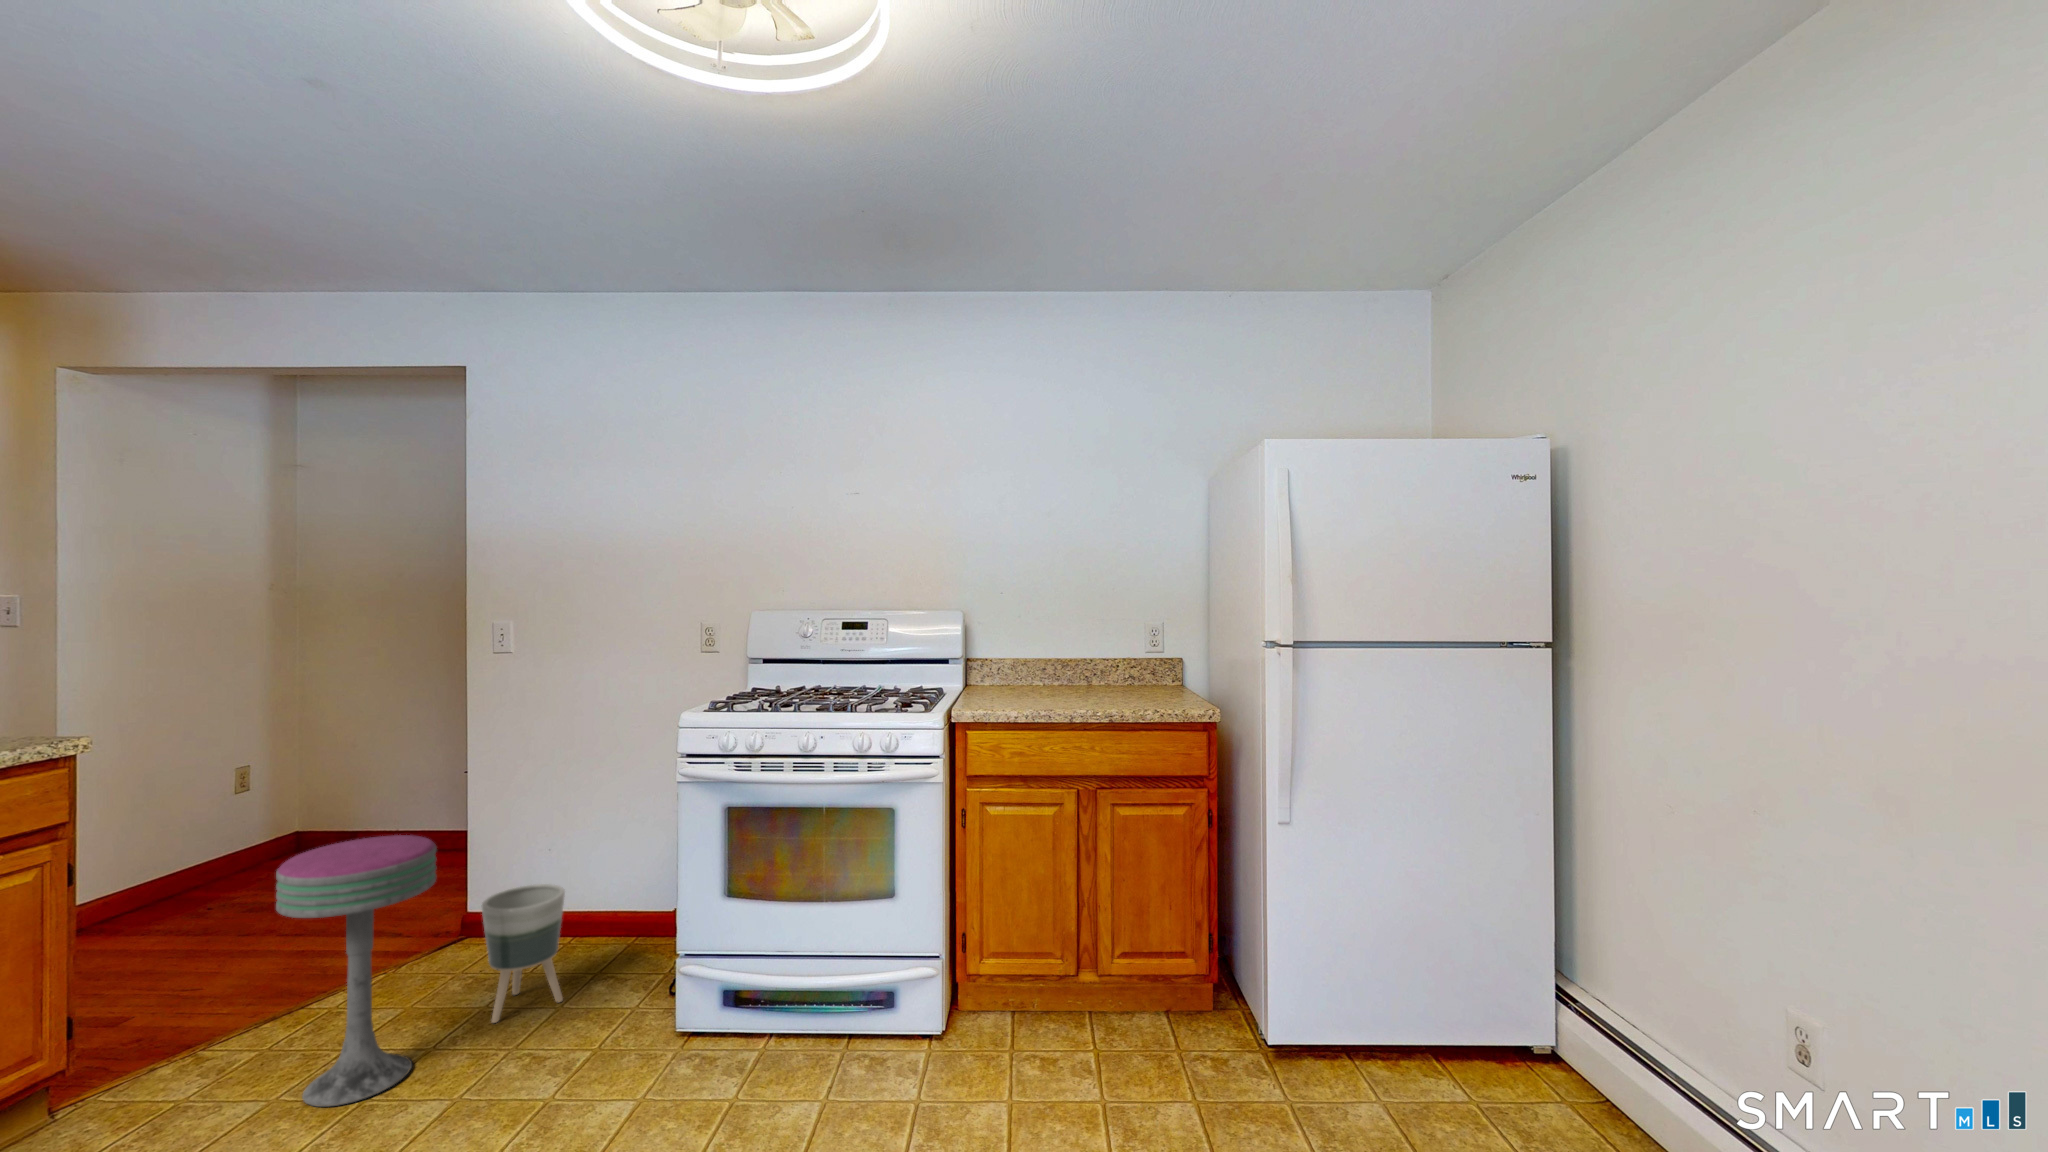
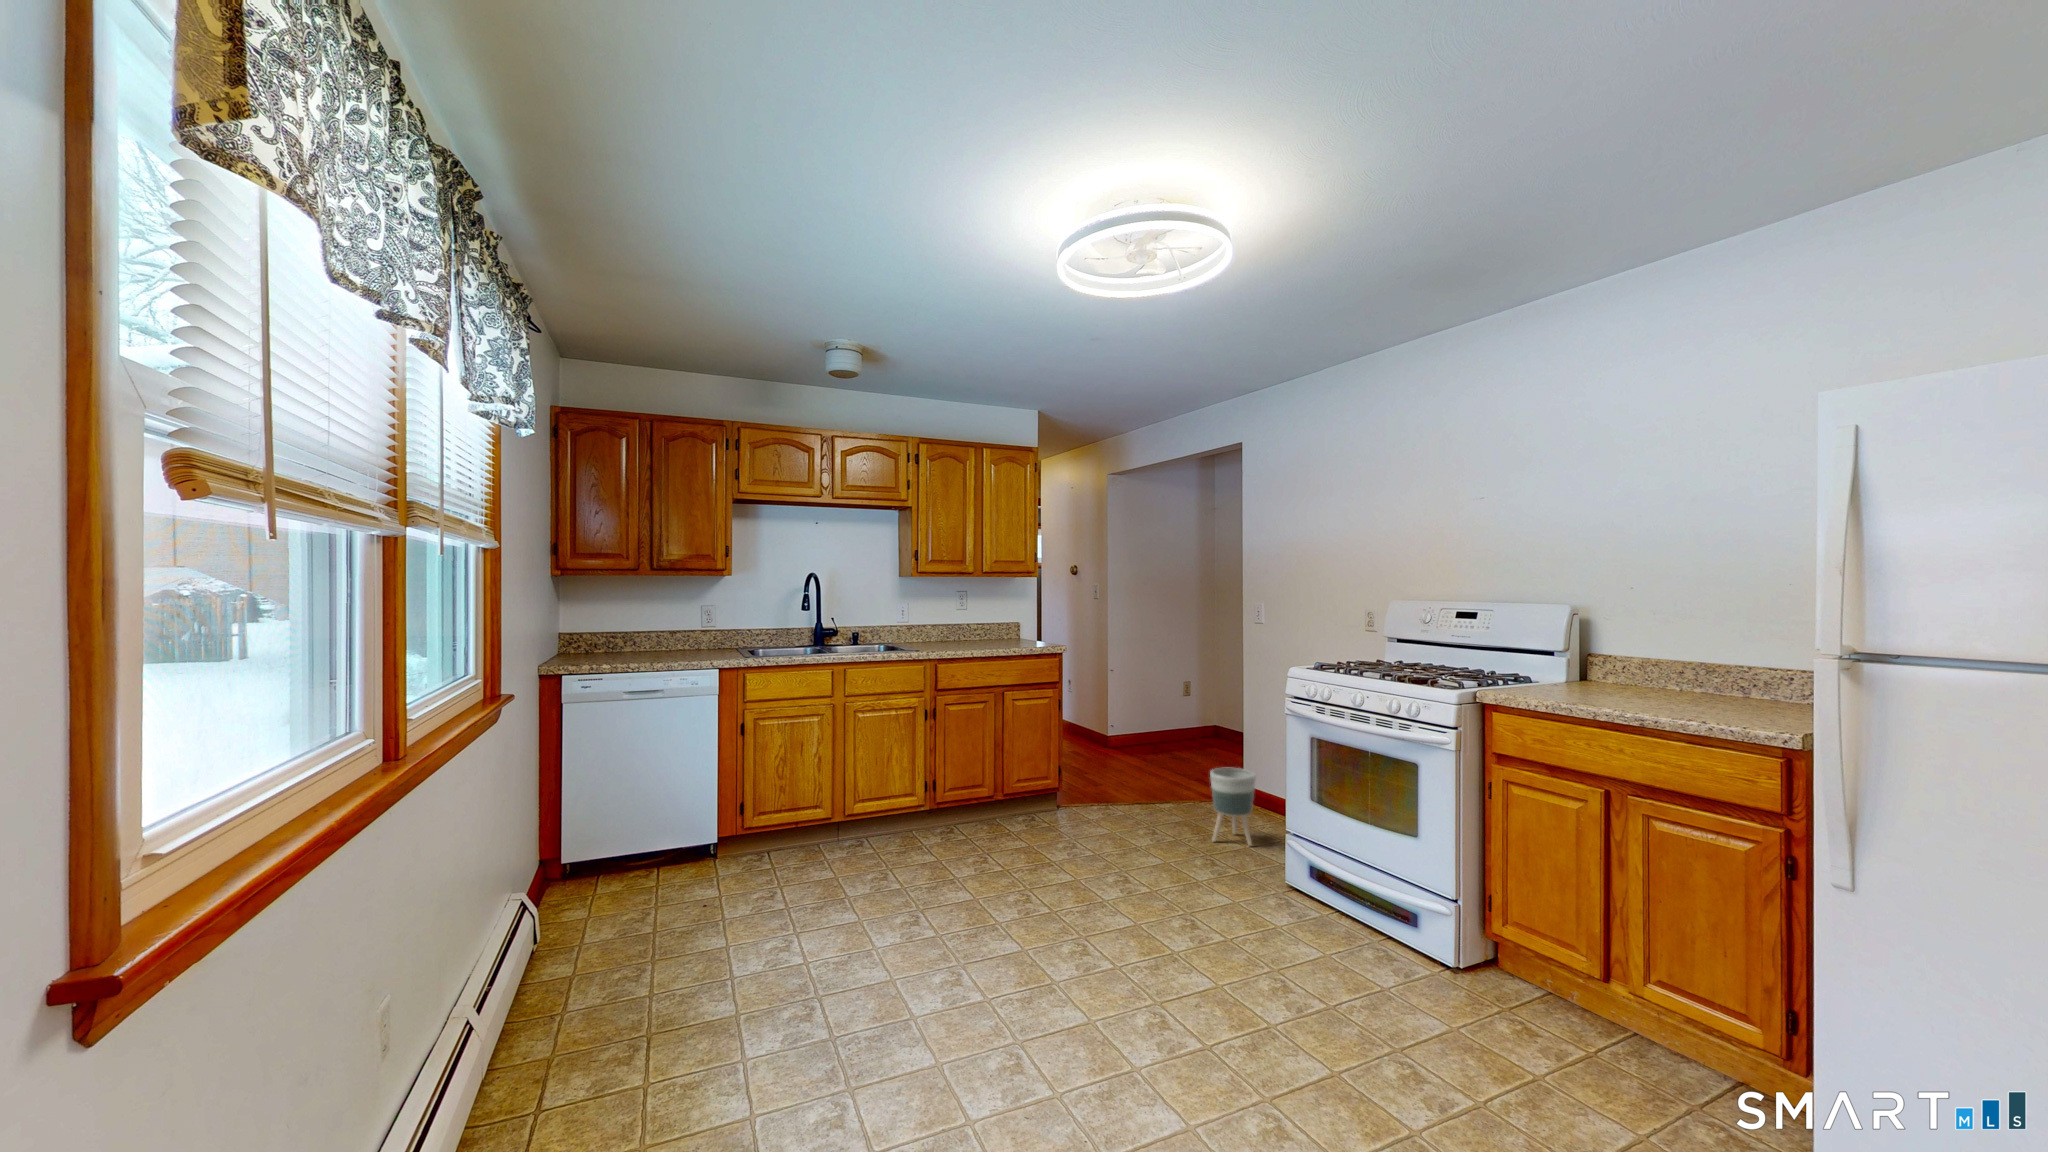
bar stool: present [276,835,437,1107] -> none [1112,715,1178,847]

